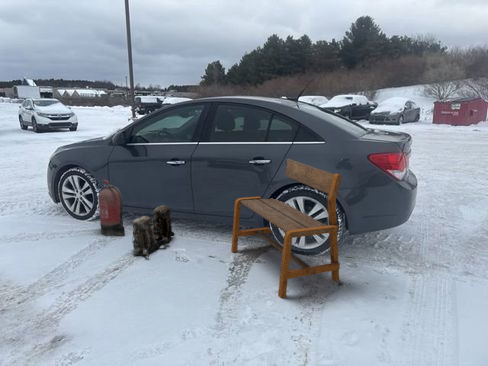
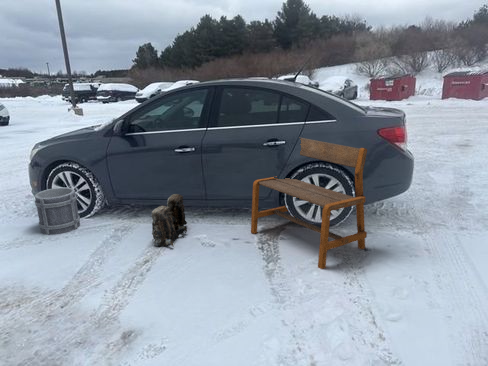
fire extinguisher: present [99,179,125,236] -> none [103,173,134,231]
bucket: none [40,190,81,234] -> present [35,187,80,235]

